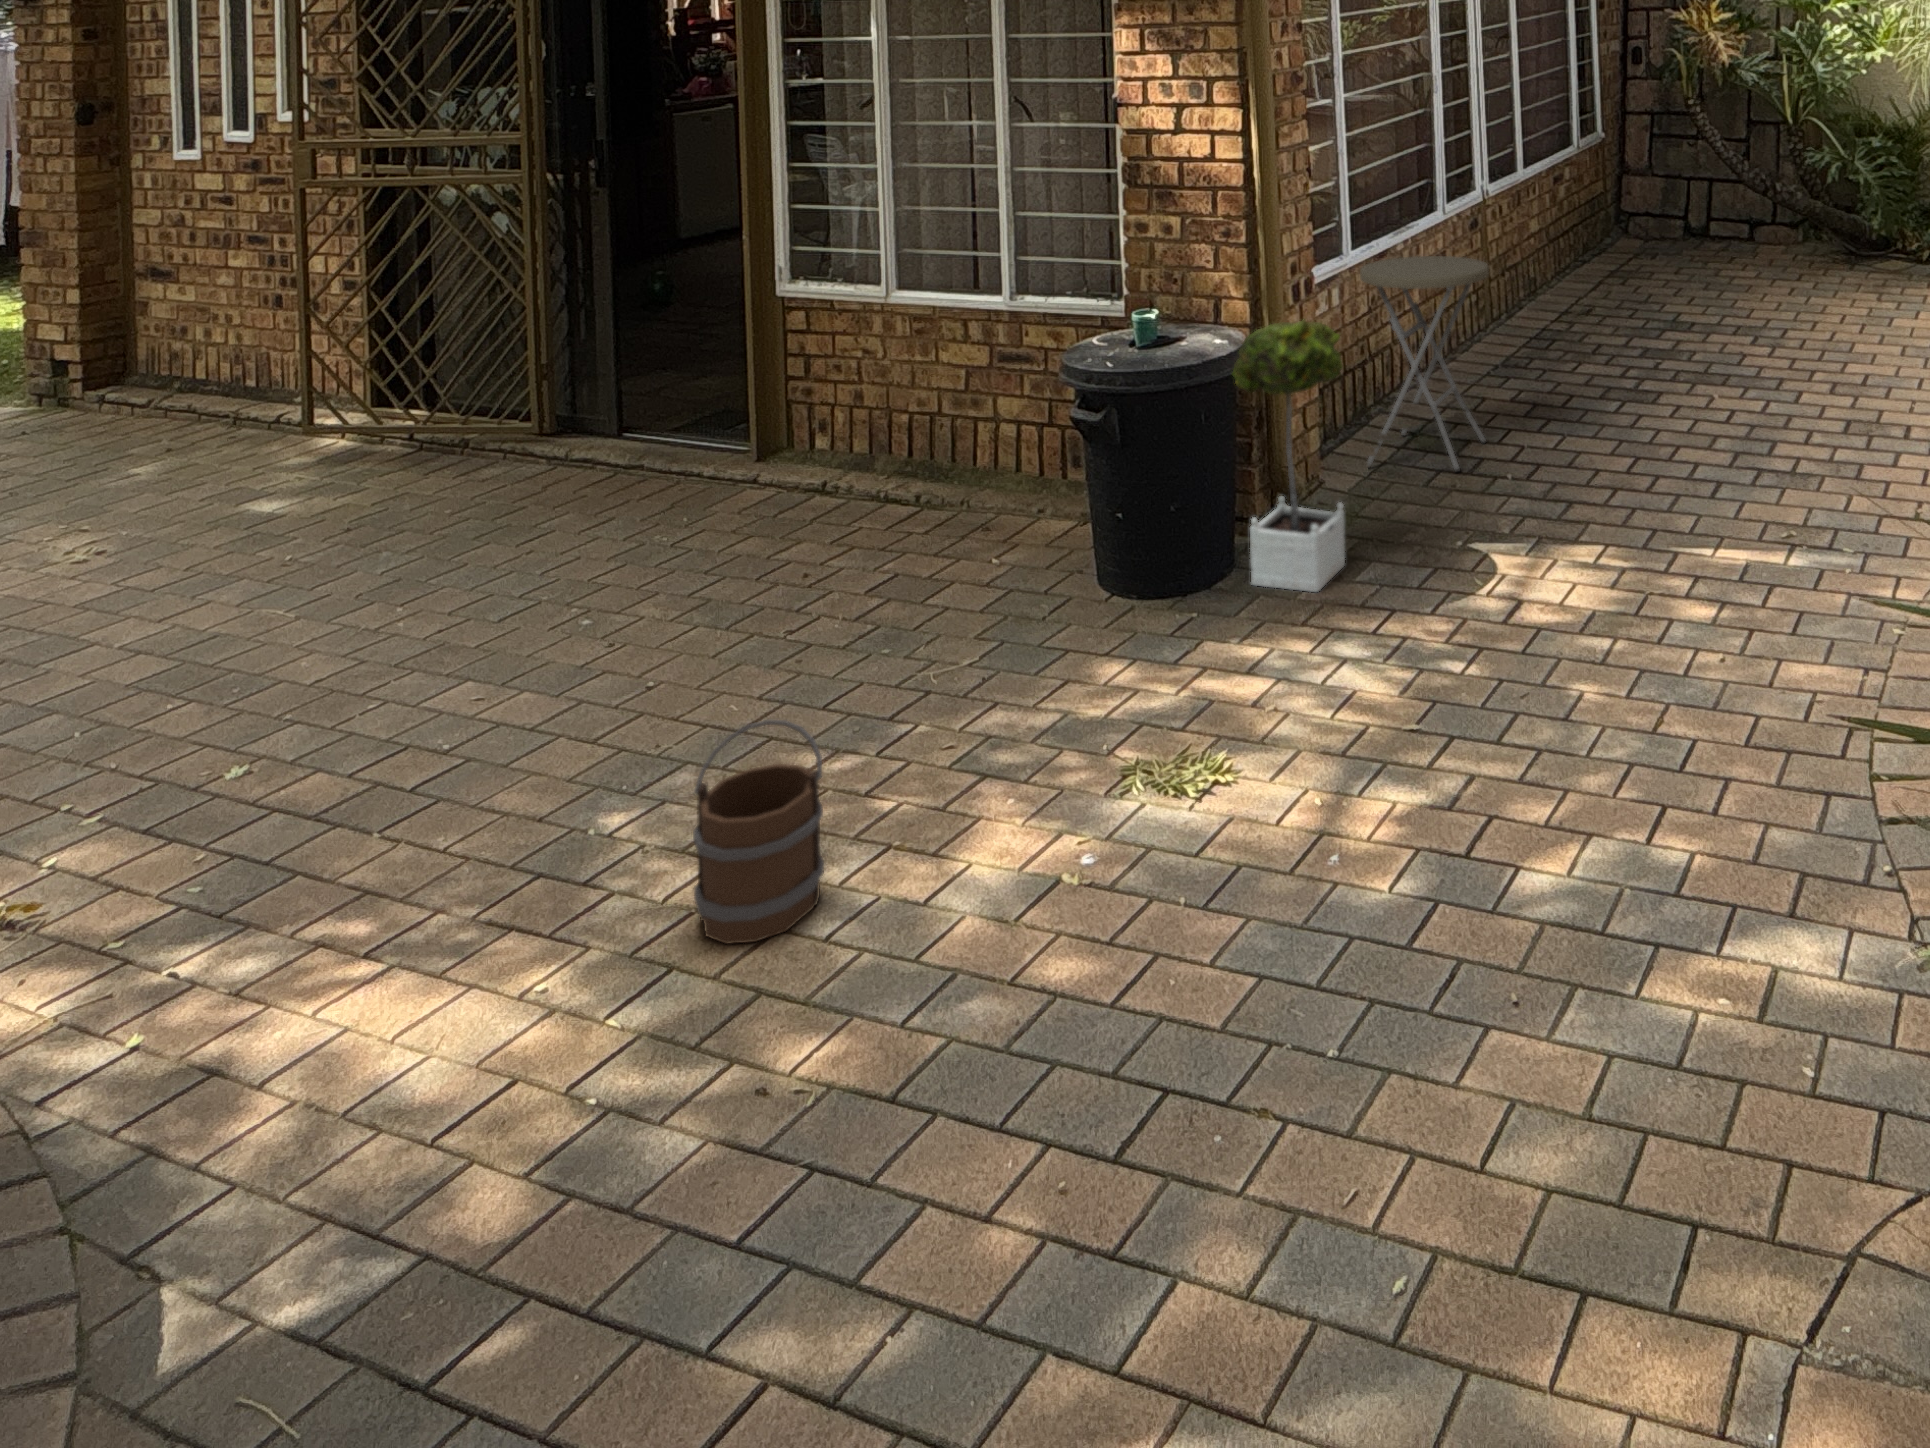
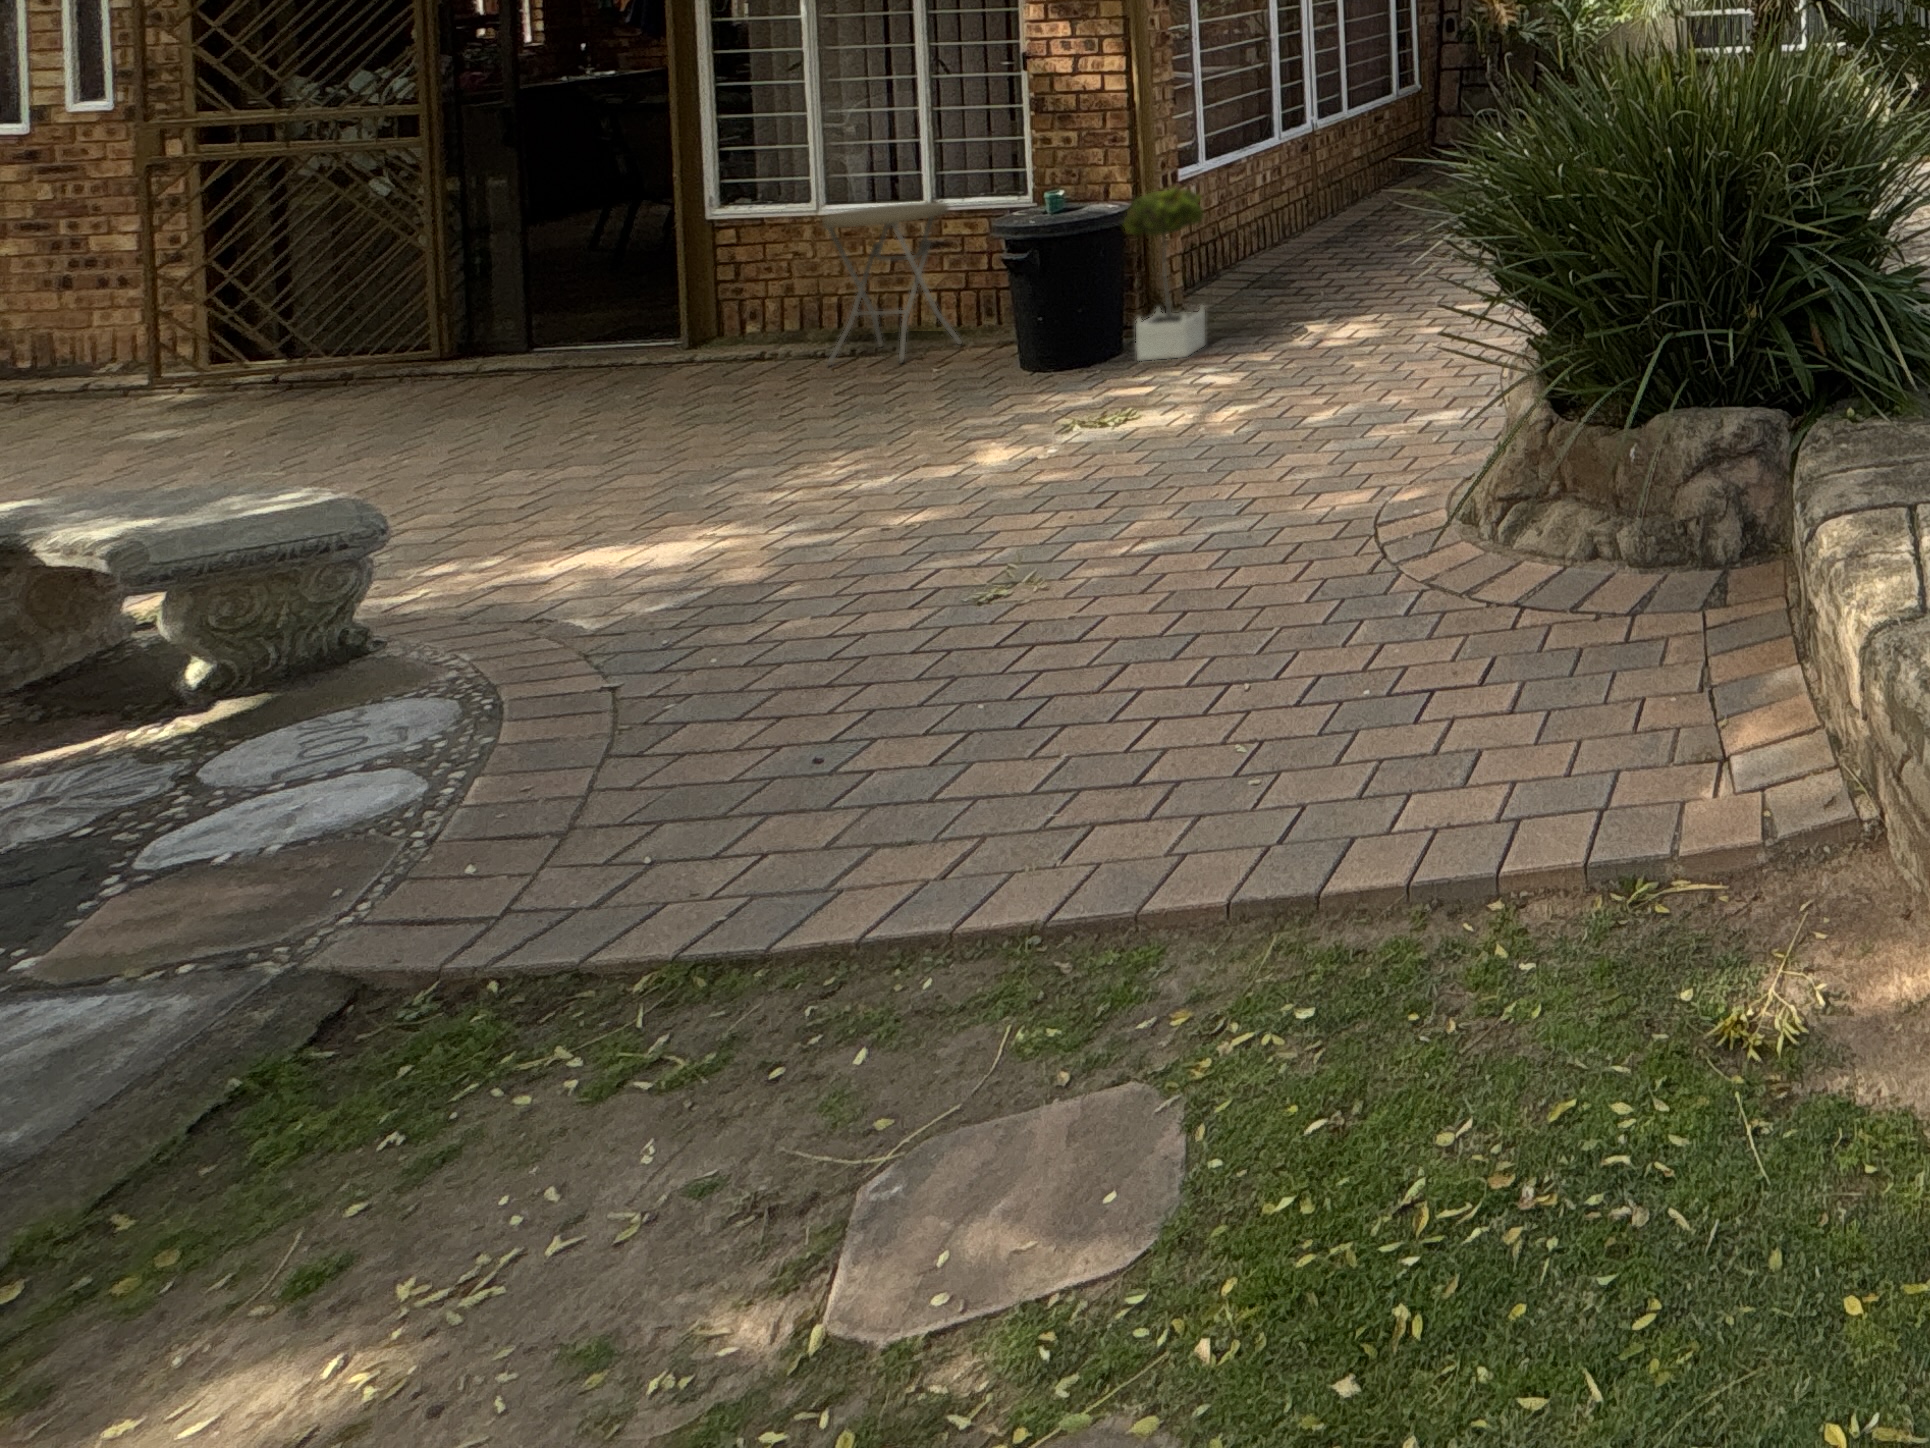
side table: present [1360,256,1489,472] -> present [822,202,961,365]
bucket: present [693,720,824,944] -> none [784,403,875,516]

